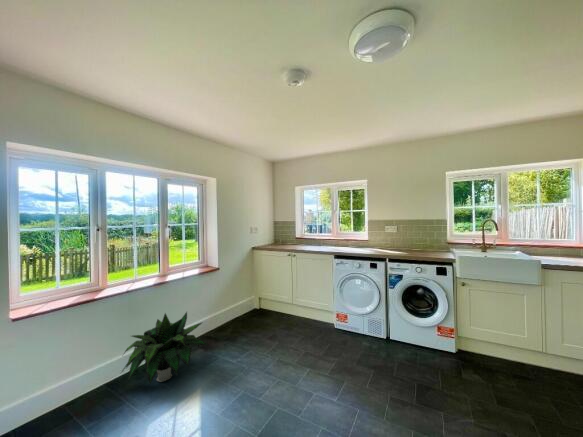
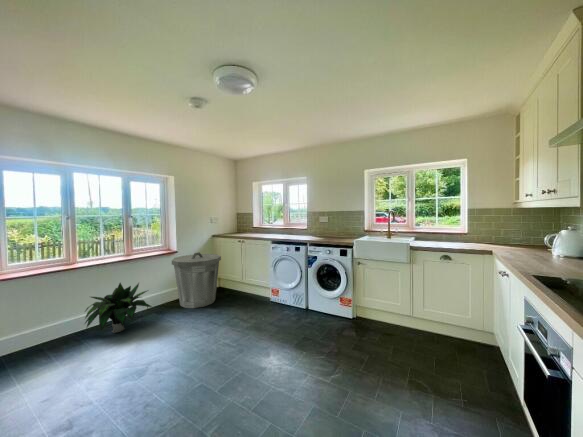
trash can: none [217,269,273,340] -> present [172,252,221,308]

